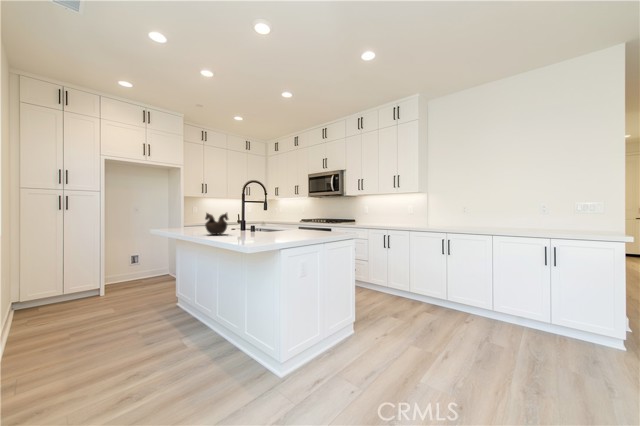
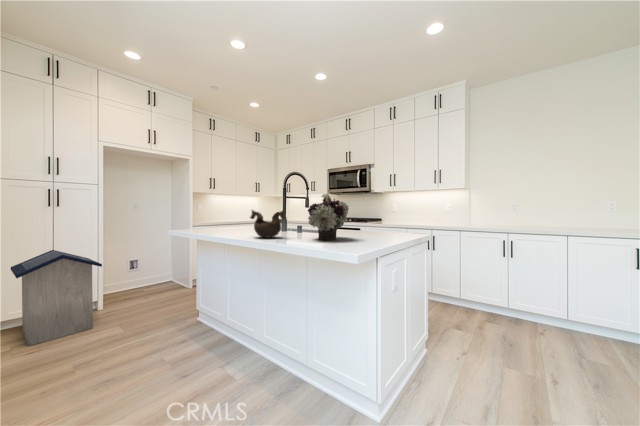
flower arrangement: none [240,199,276,237] -> present [308,194,349,240]
trash can: none [29,245,99,320] -> present [11,250,102,346]

